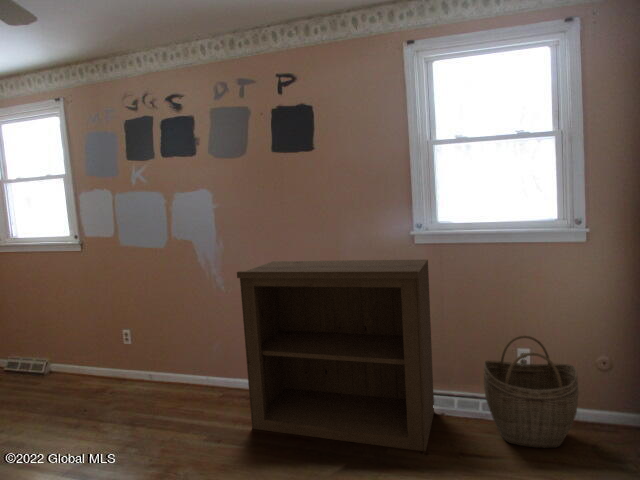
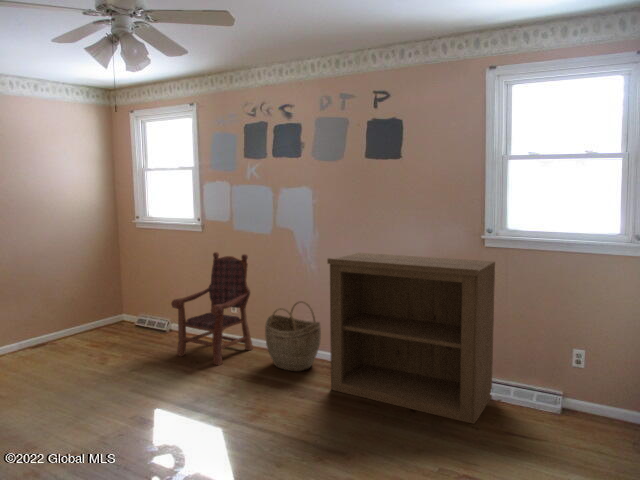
armchair: none [42,274,155,414] -> present [171,252,253,365]
woven basket: present [484,336,579,448] -> present [265,301,321,371]

